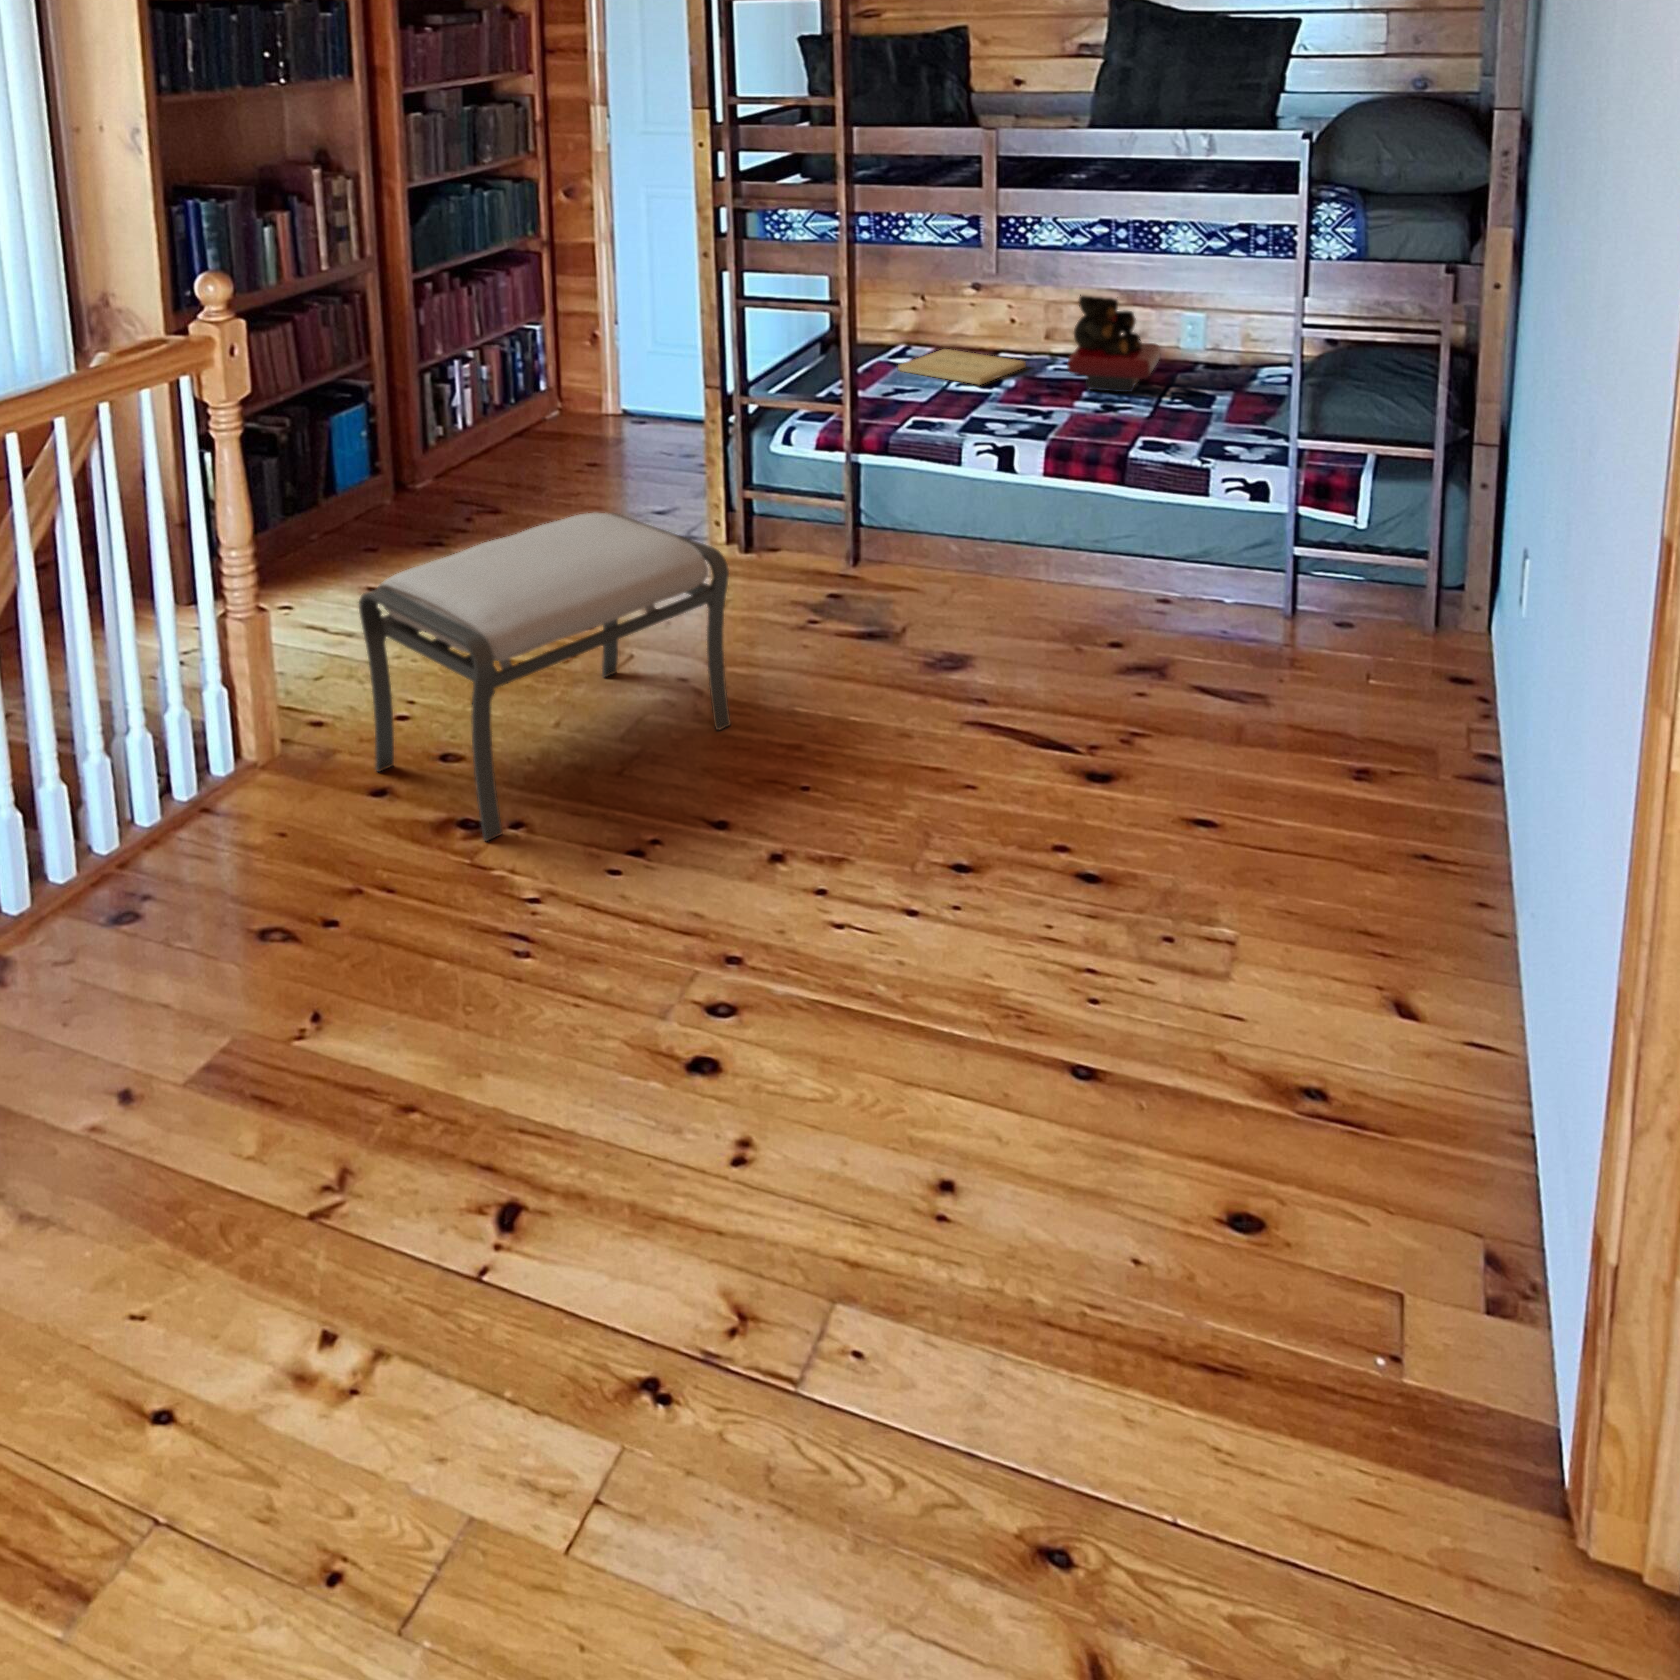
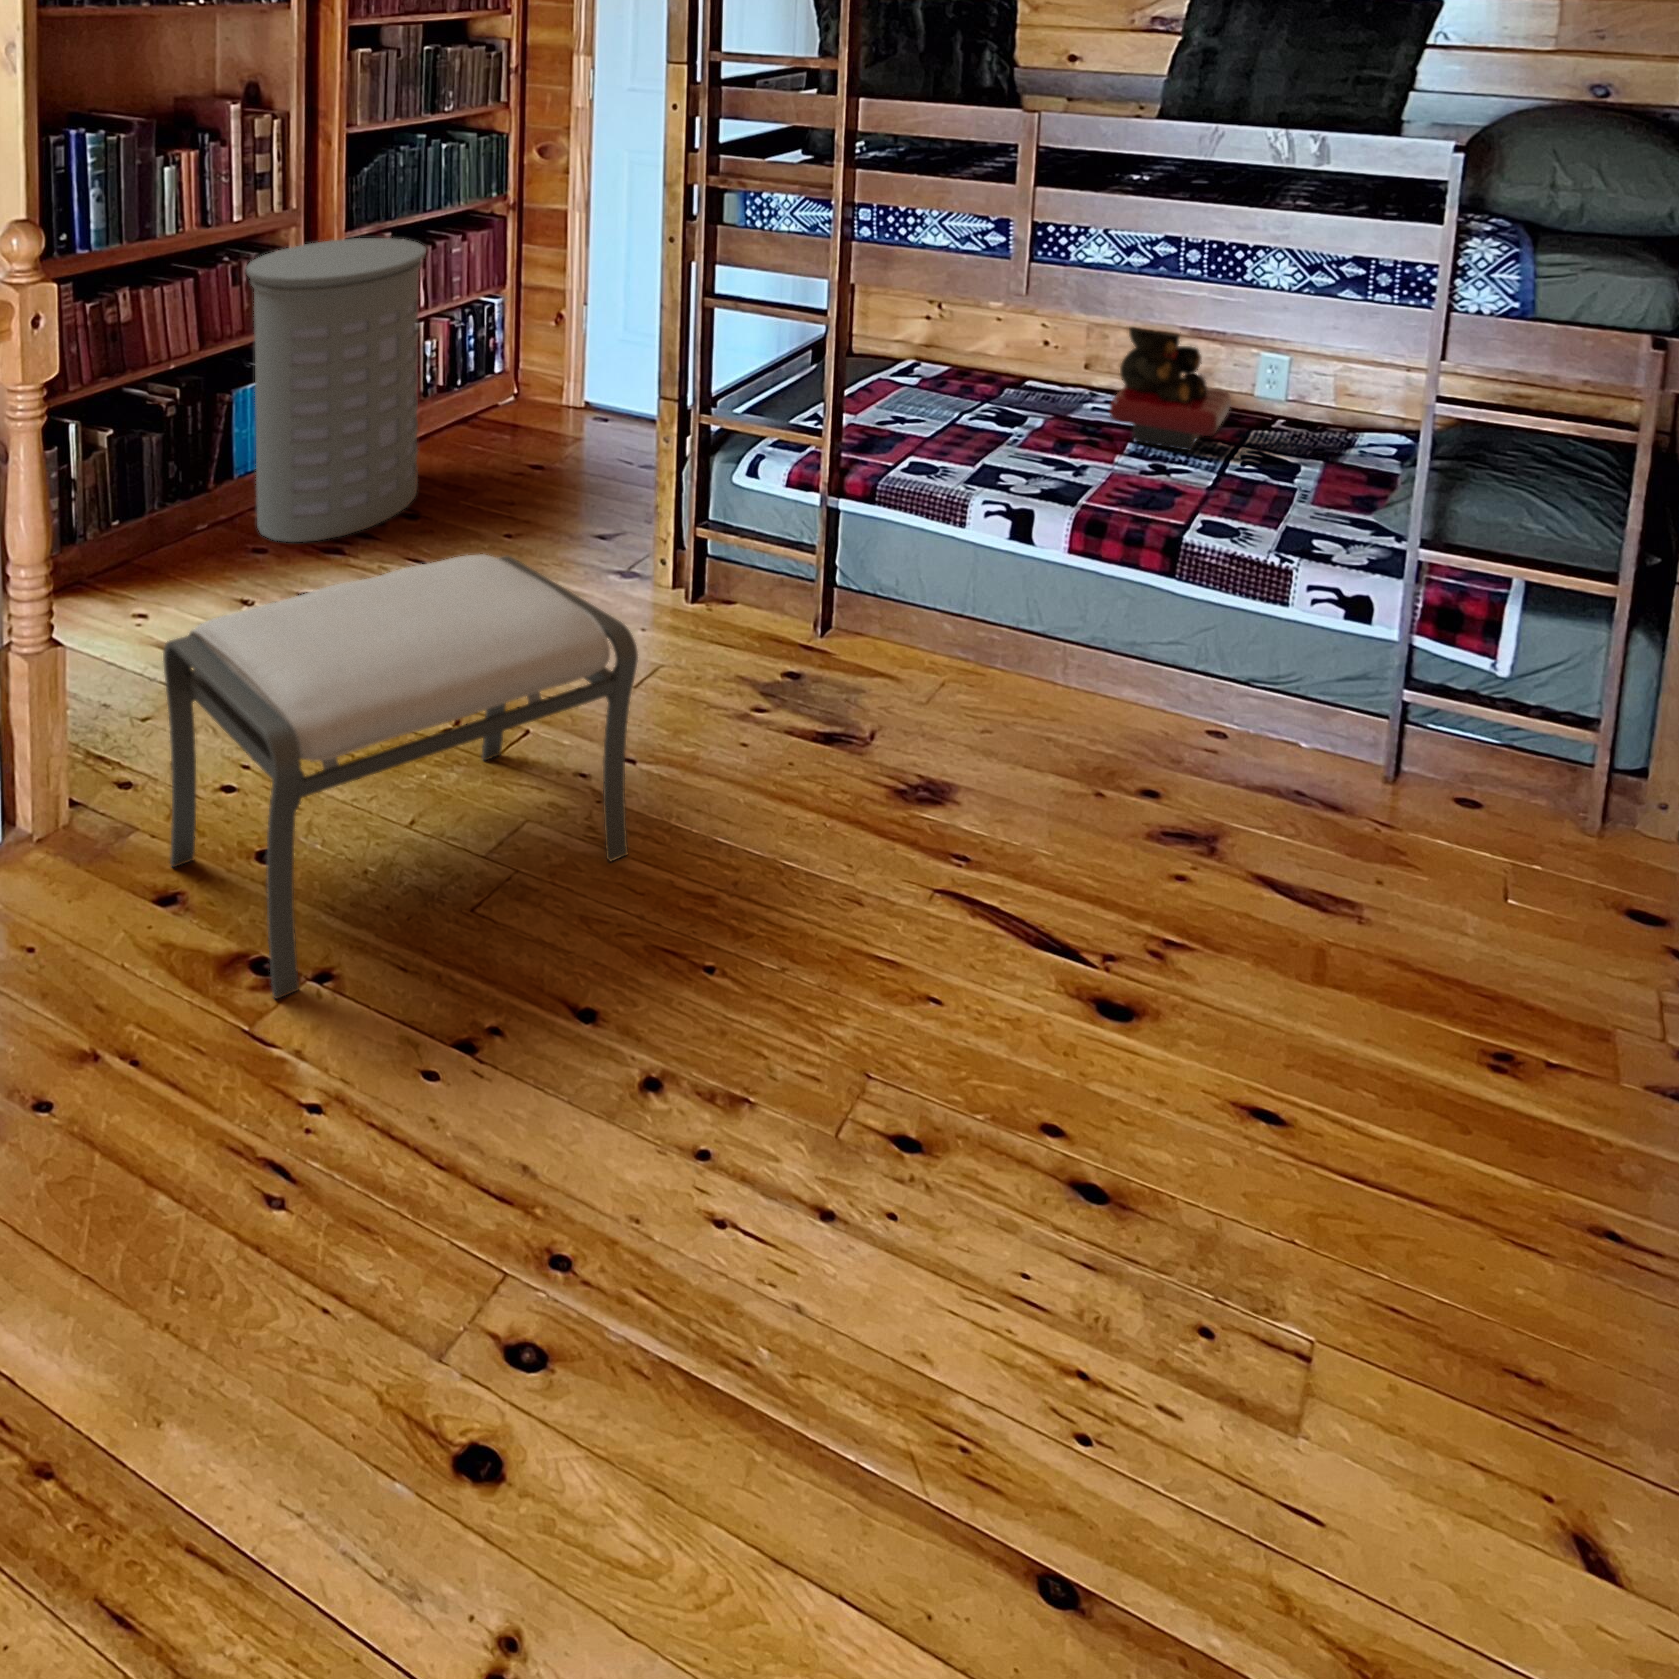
laundry hamper: none [338,278,496,542] -> present [246,238,426,542]
book: present [898,349,1026,384] -> none [897,370,1057,422]

